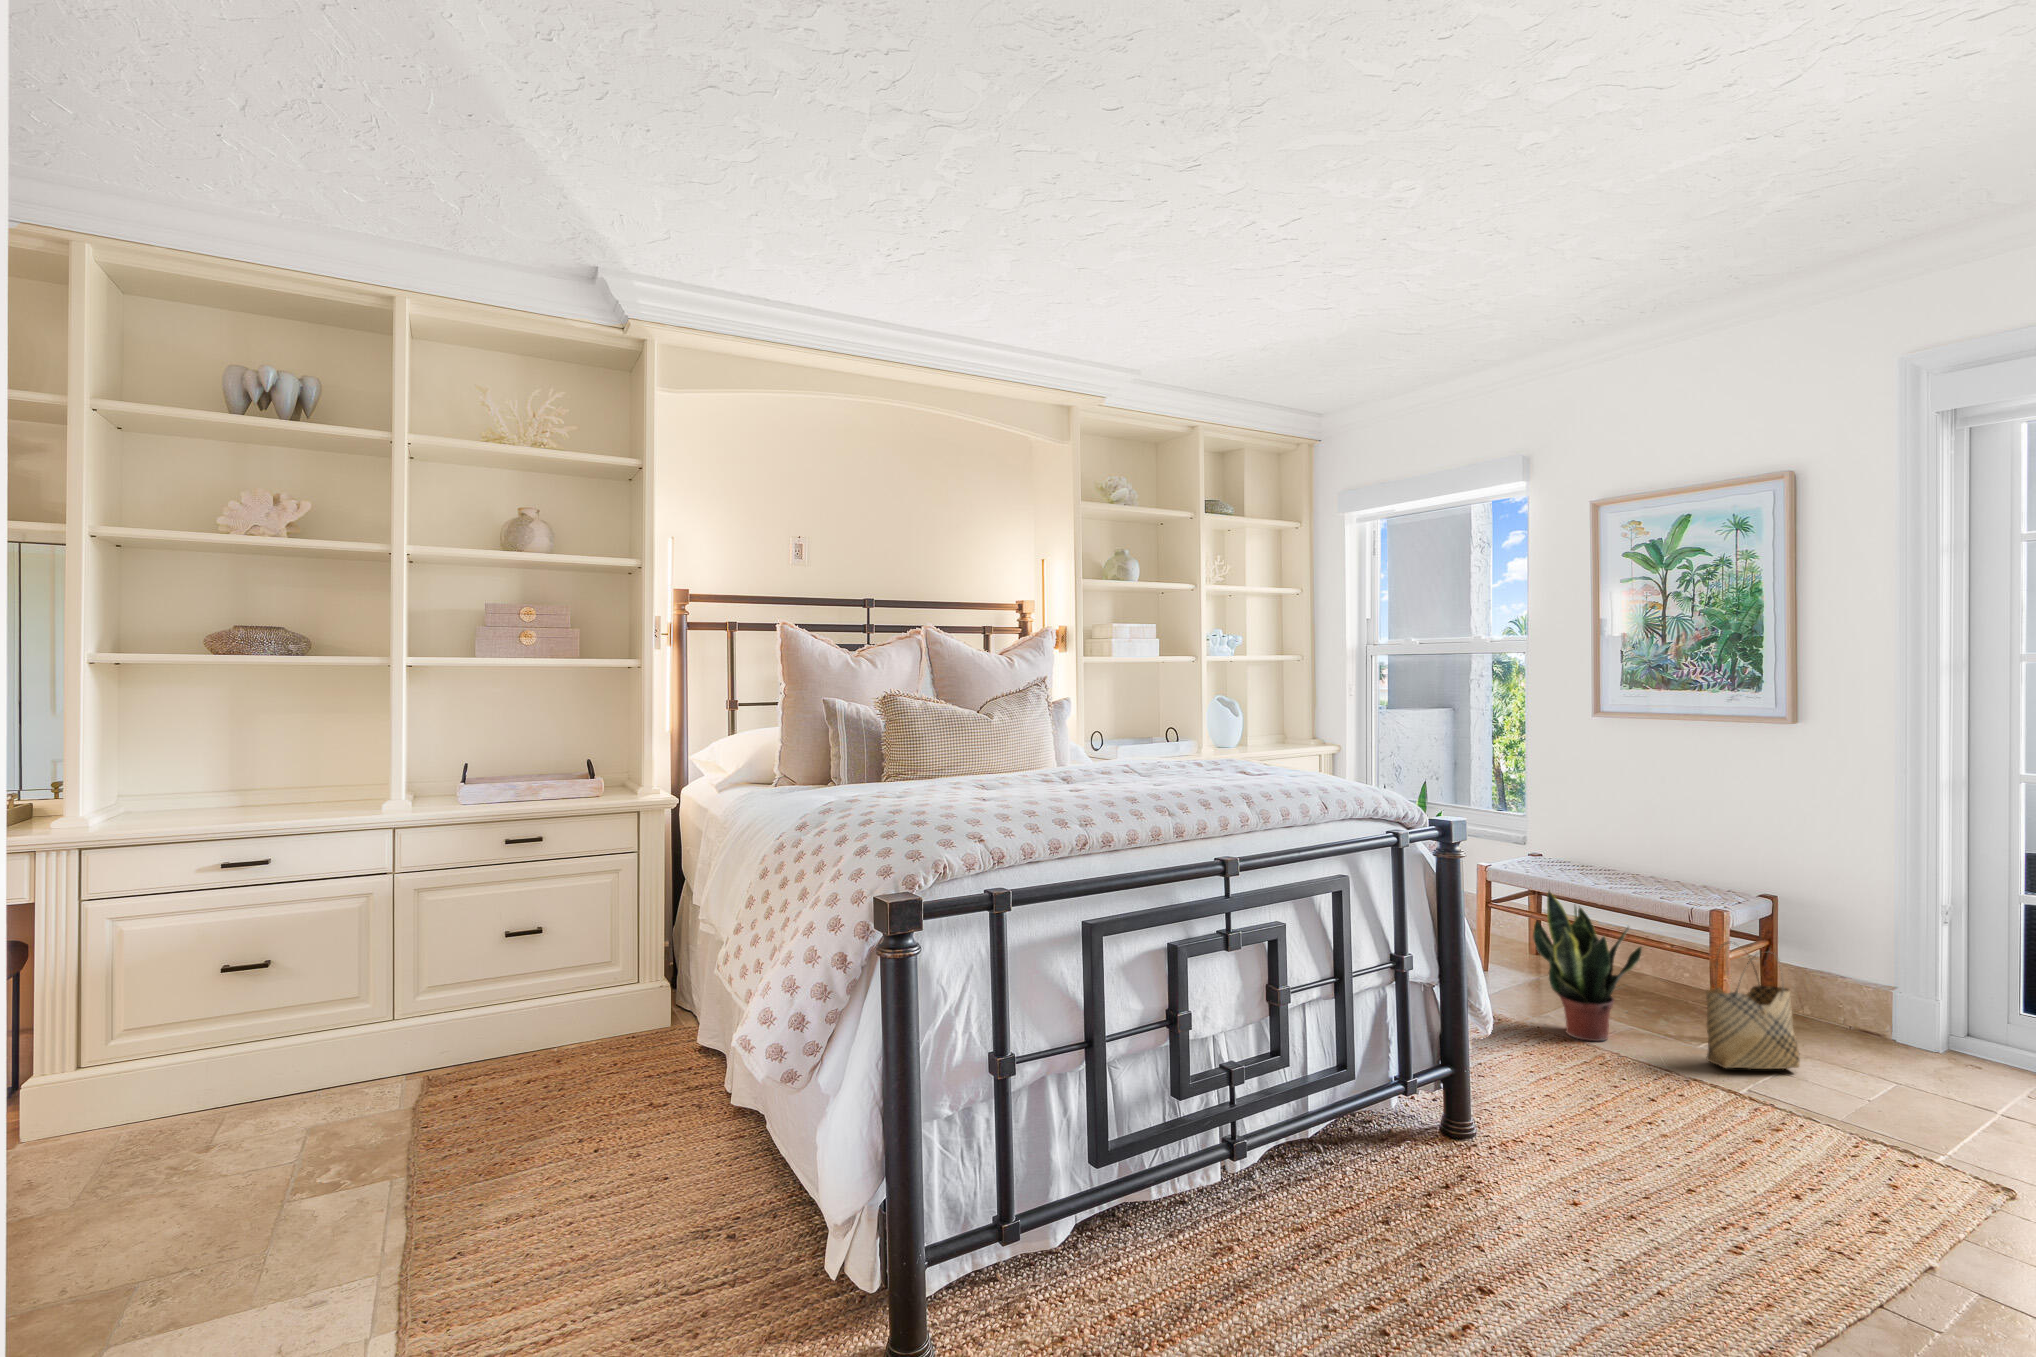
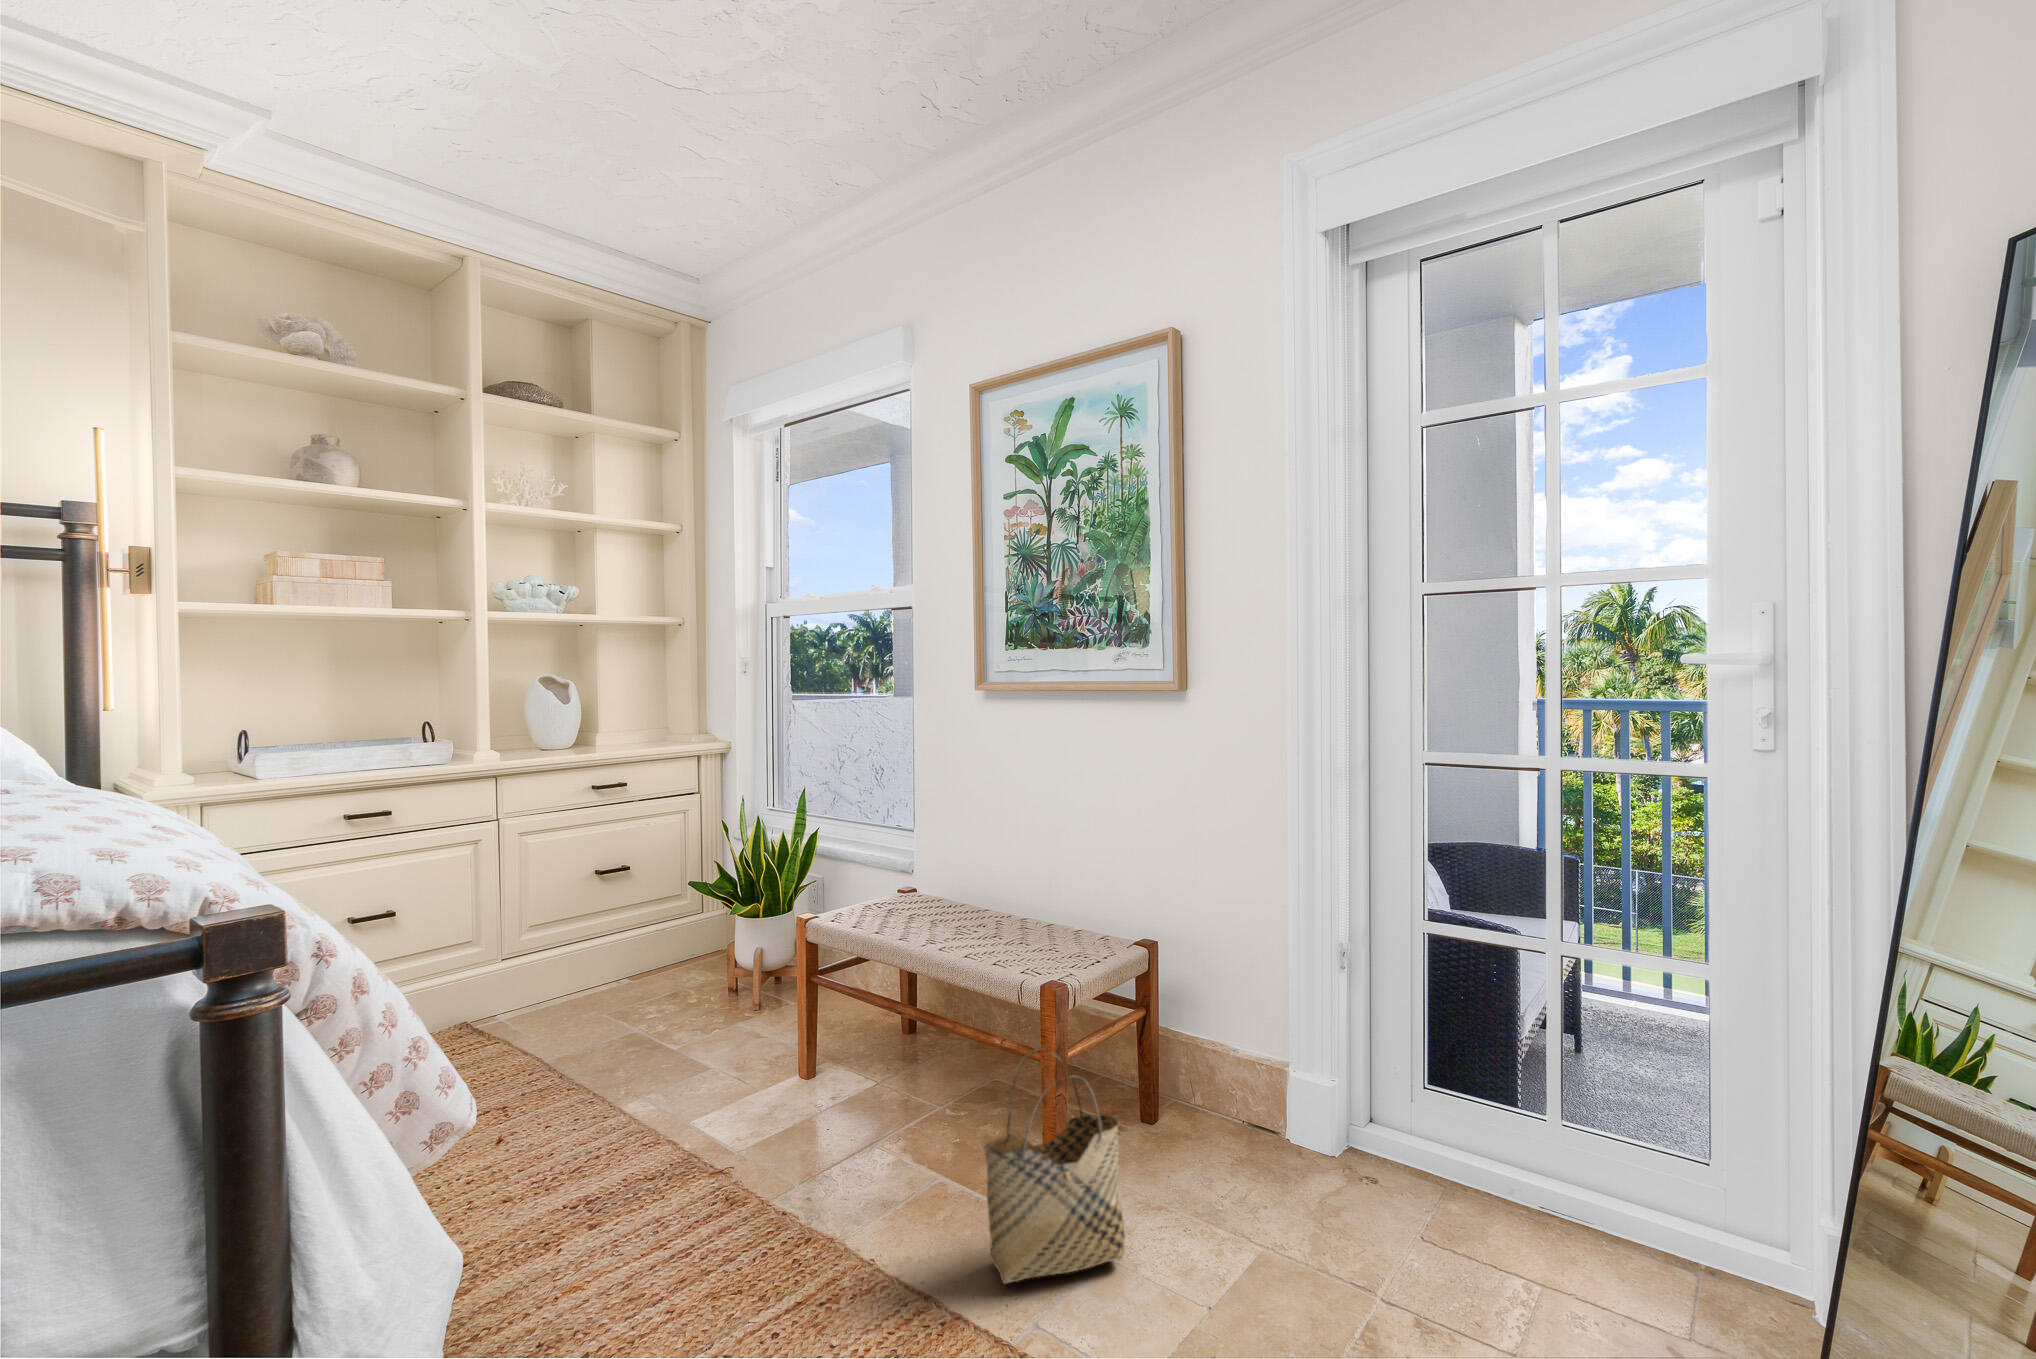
potted plant: present [1533,891,1642,1041] -> none [765,974,925,1231]

